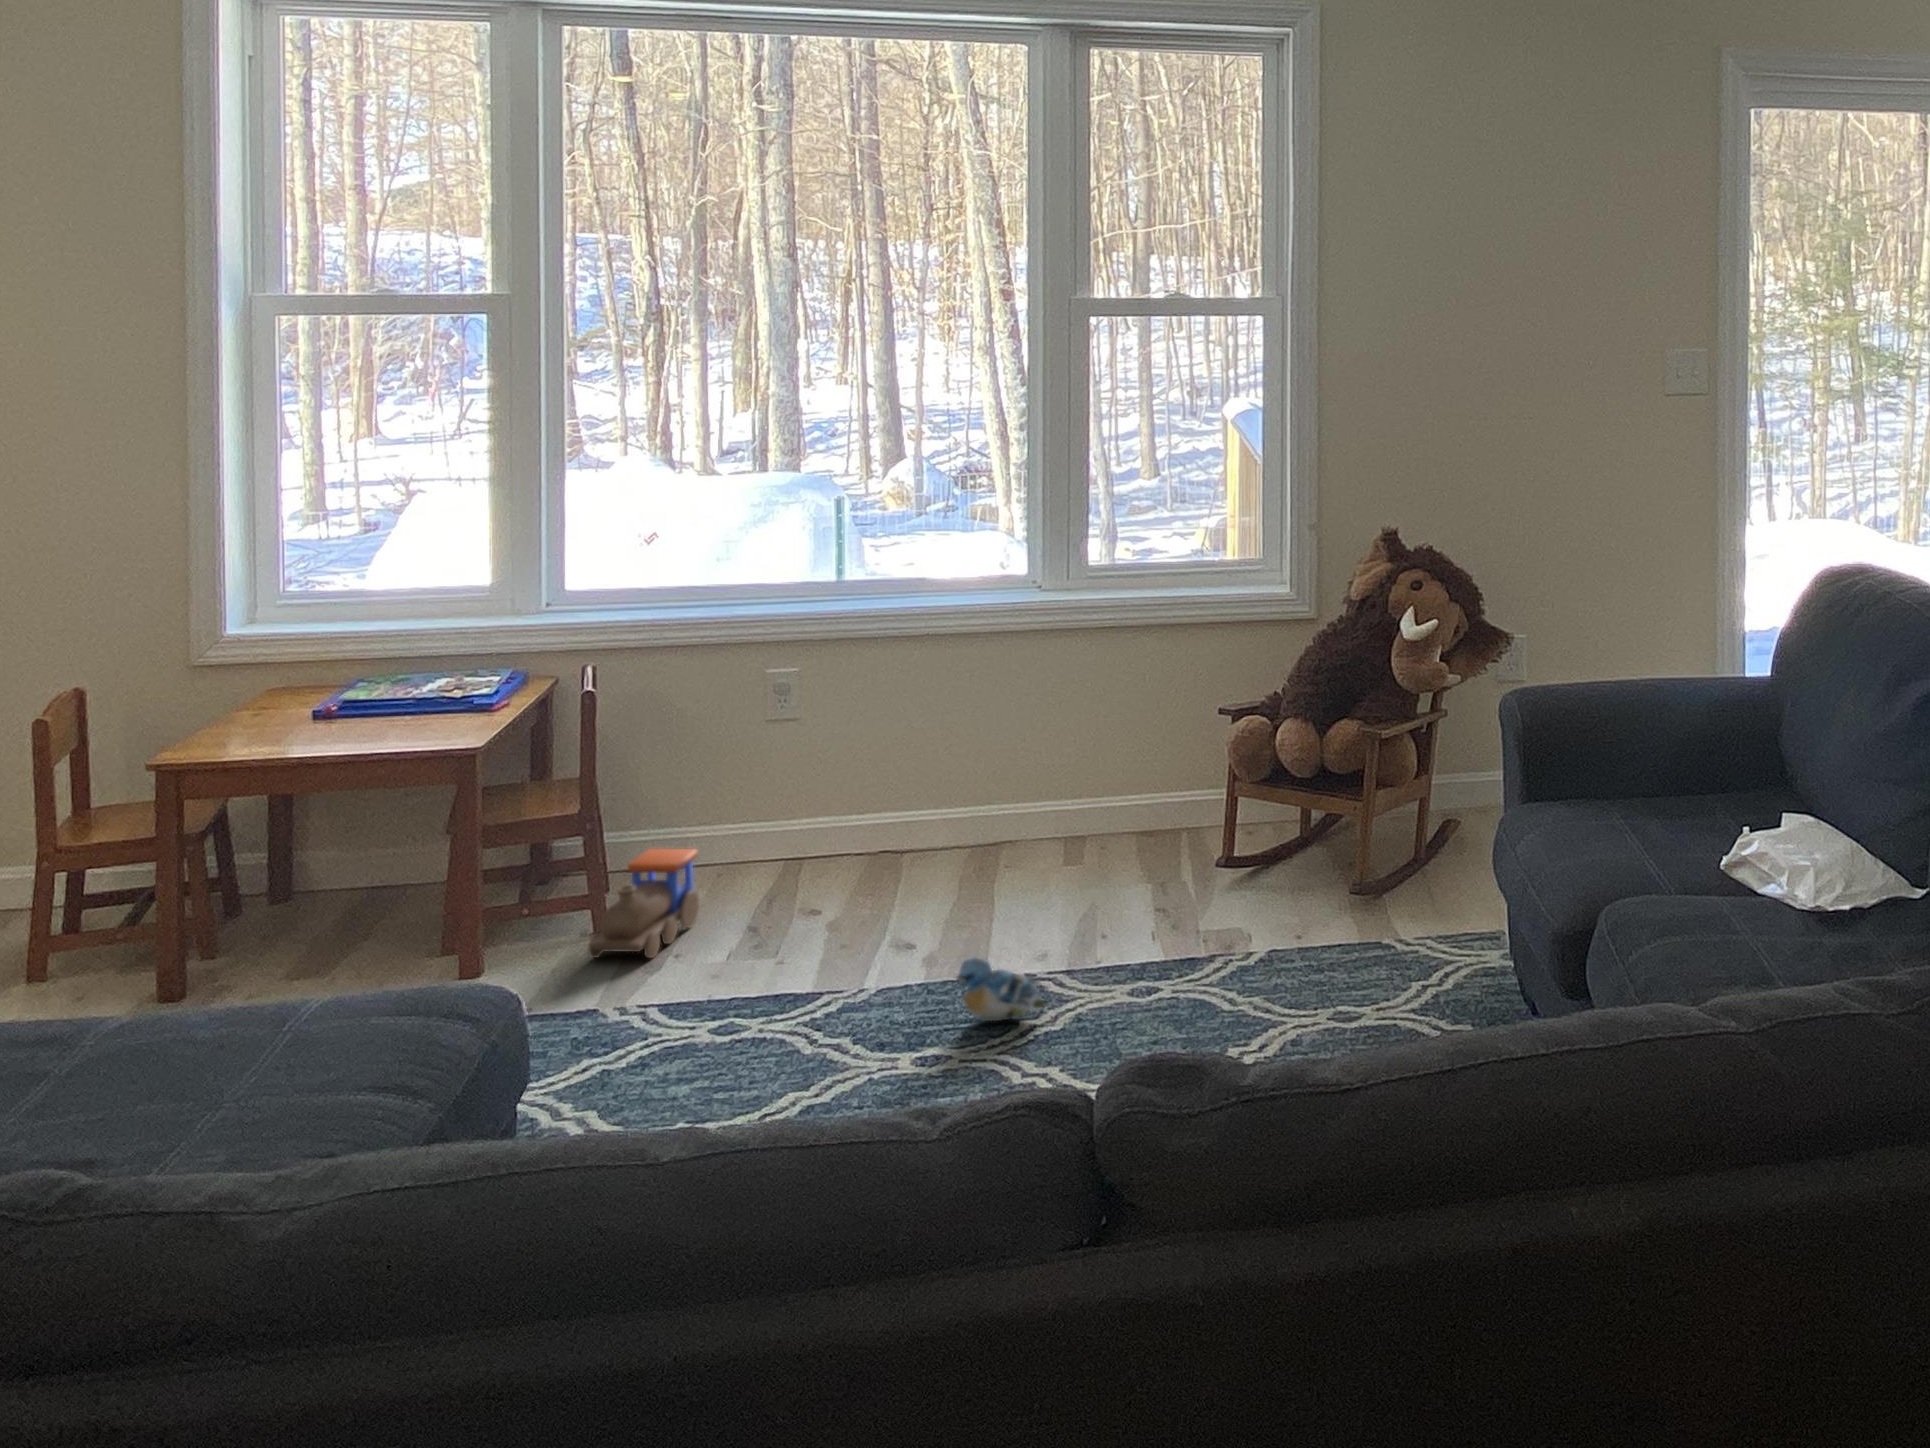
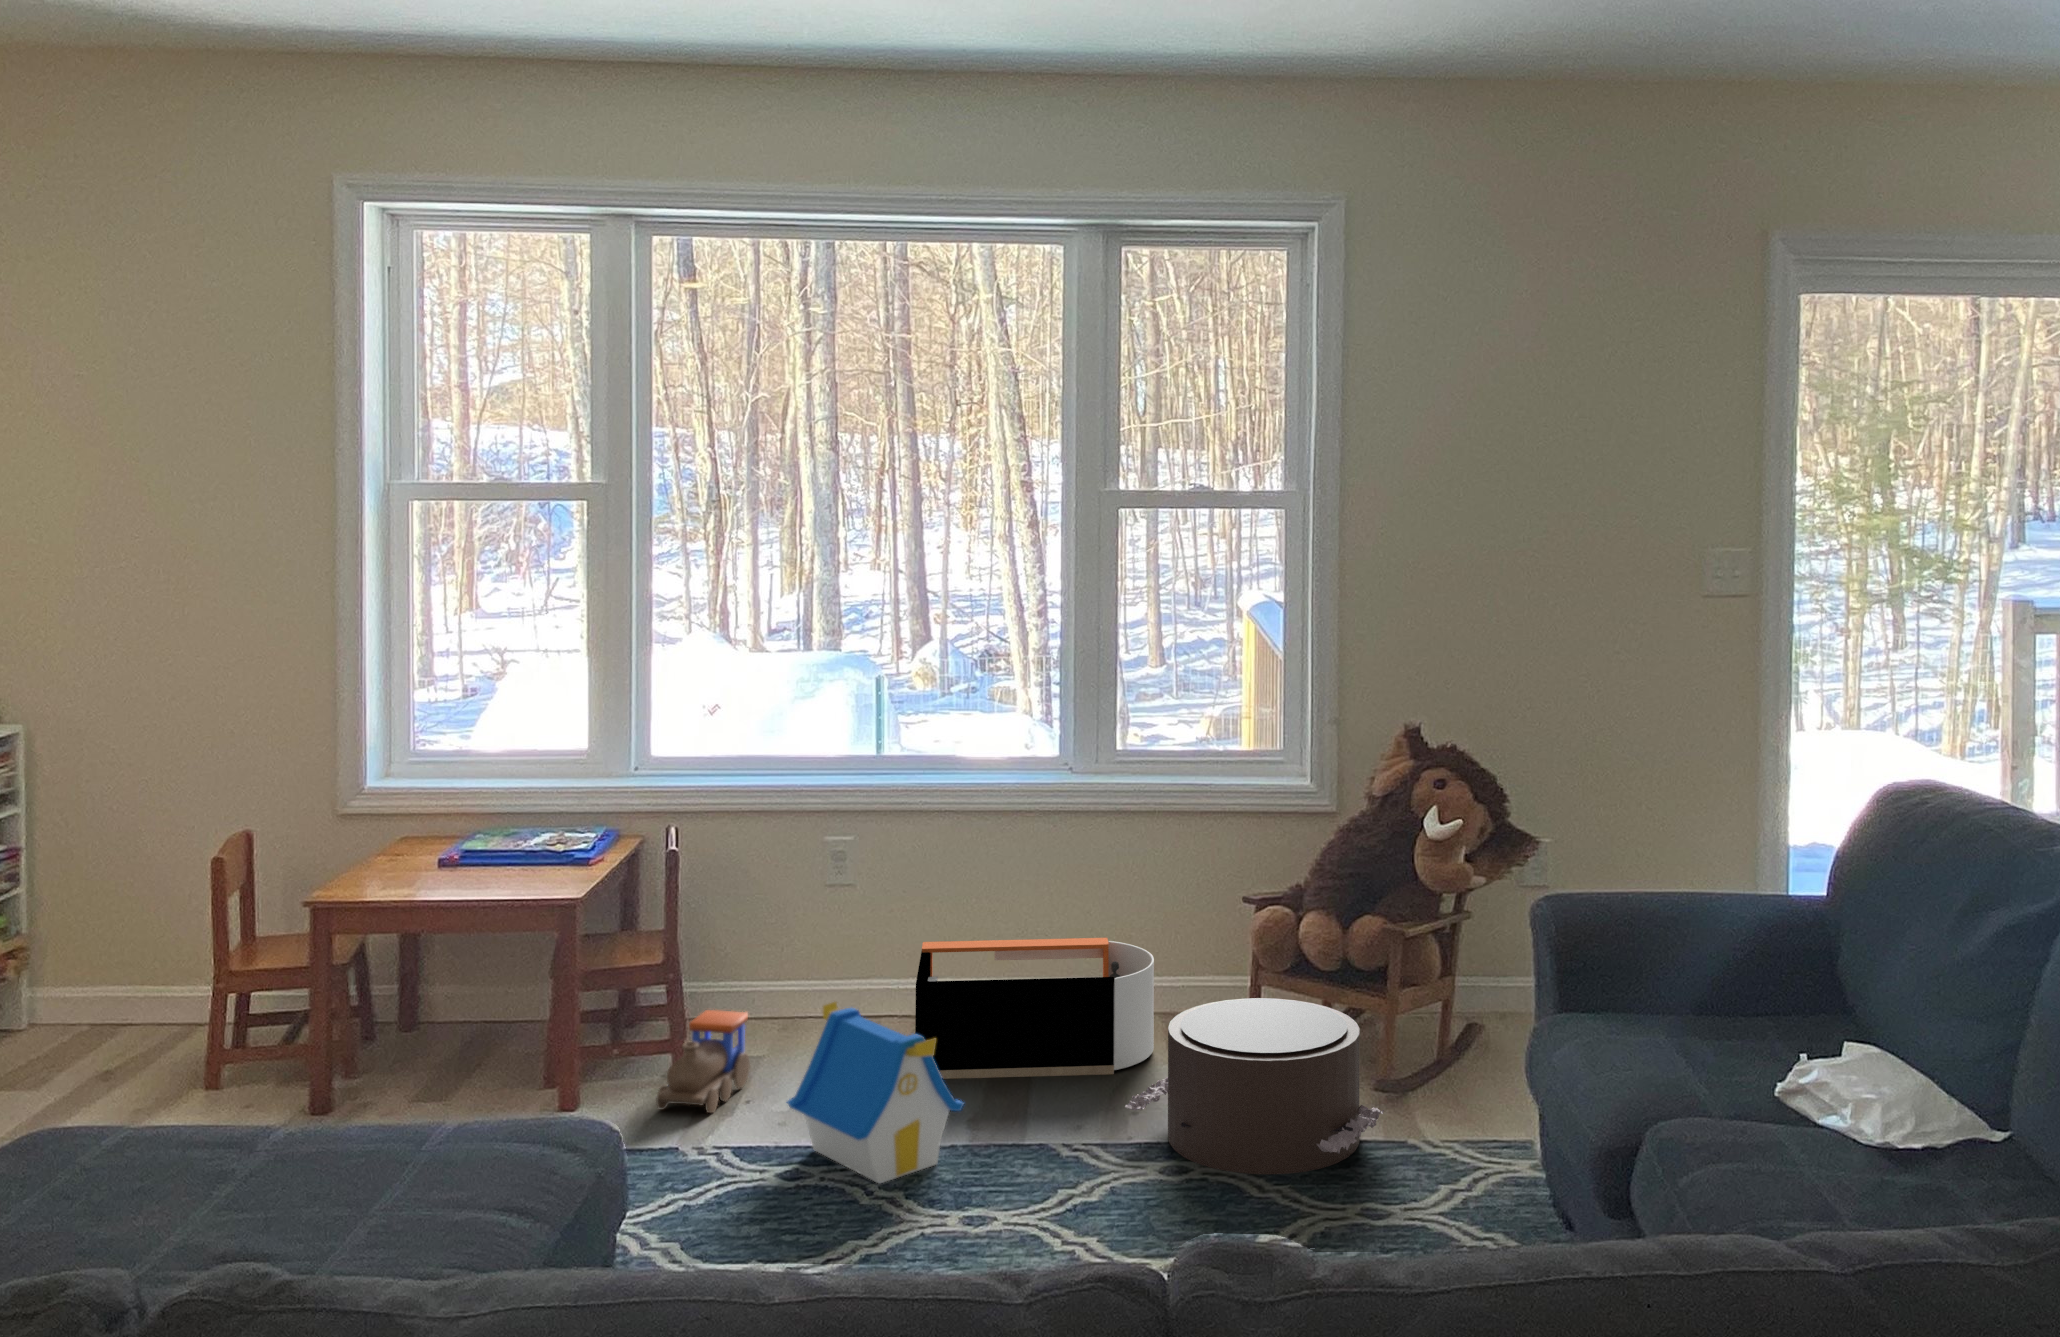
storage bin: none [882,749,1138,906] -> present [915,938,1154,1079]
pouf: none [1099,804,1364,985] -> present [1125,998,1384,1174]
toy house: none [728,836,926,1025] -> present [787,1002,964,1184]
plush toy: present [957,958,1048,1021] -> none [995,1127,1081,1191]

